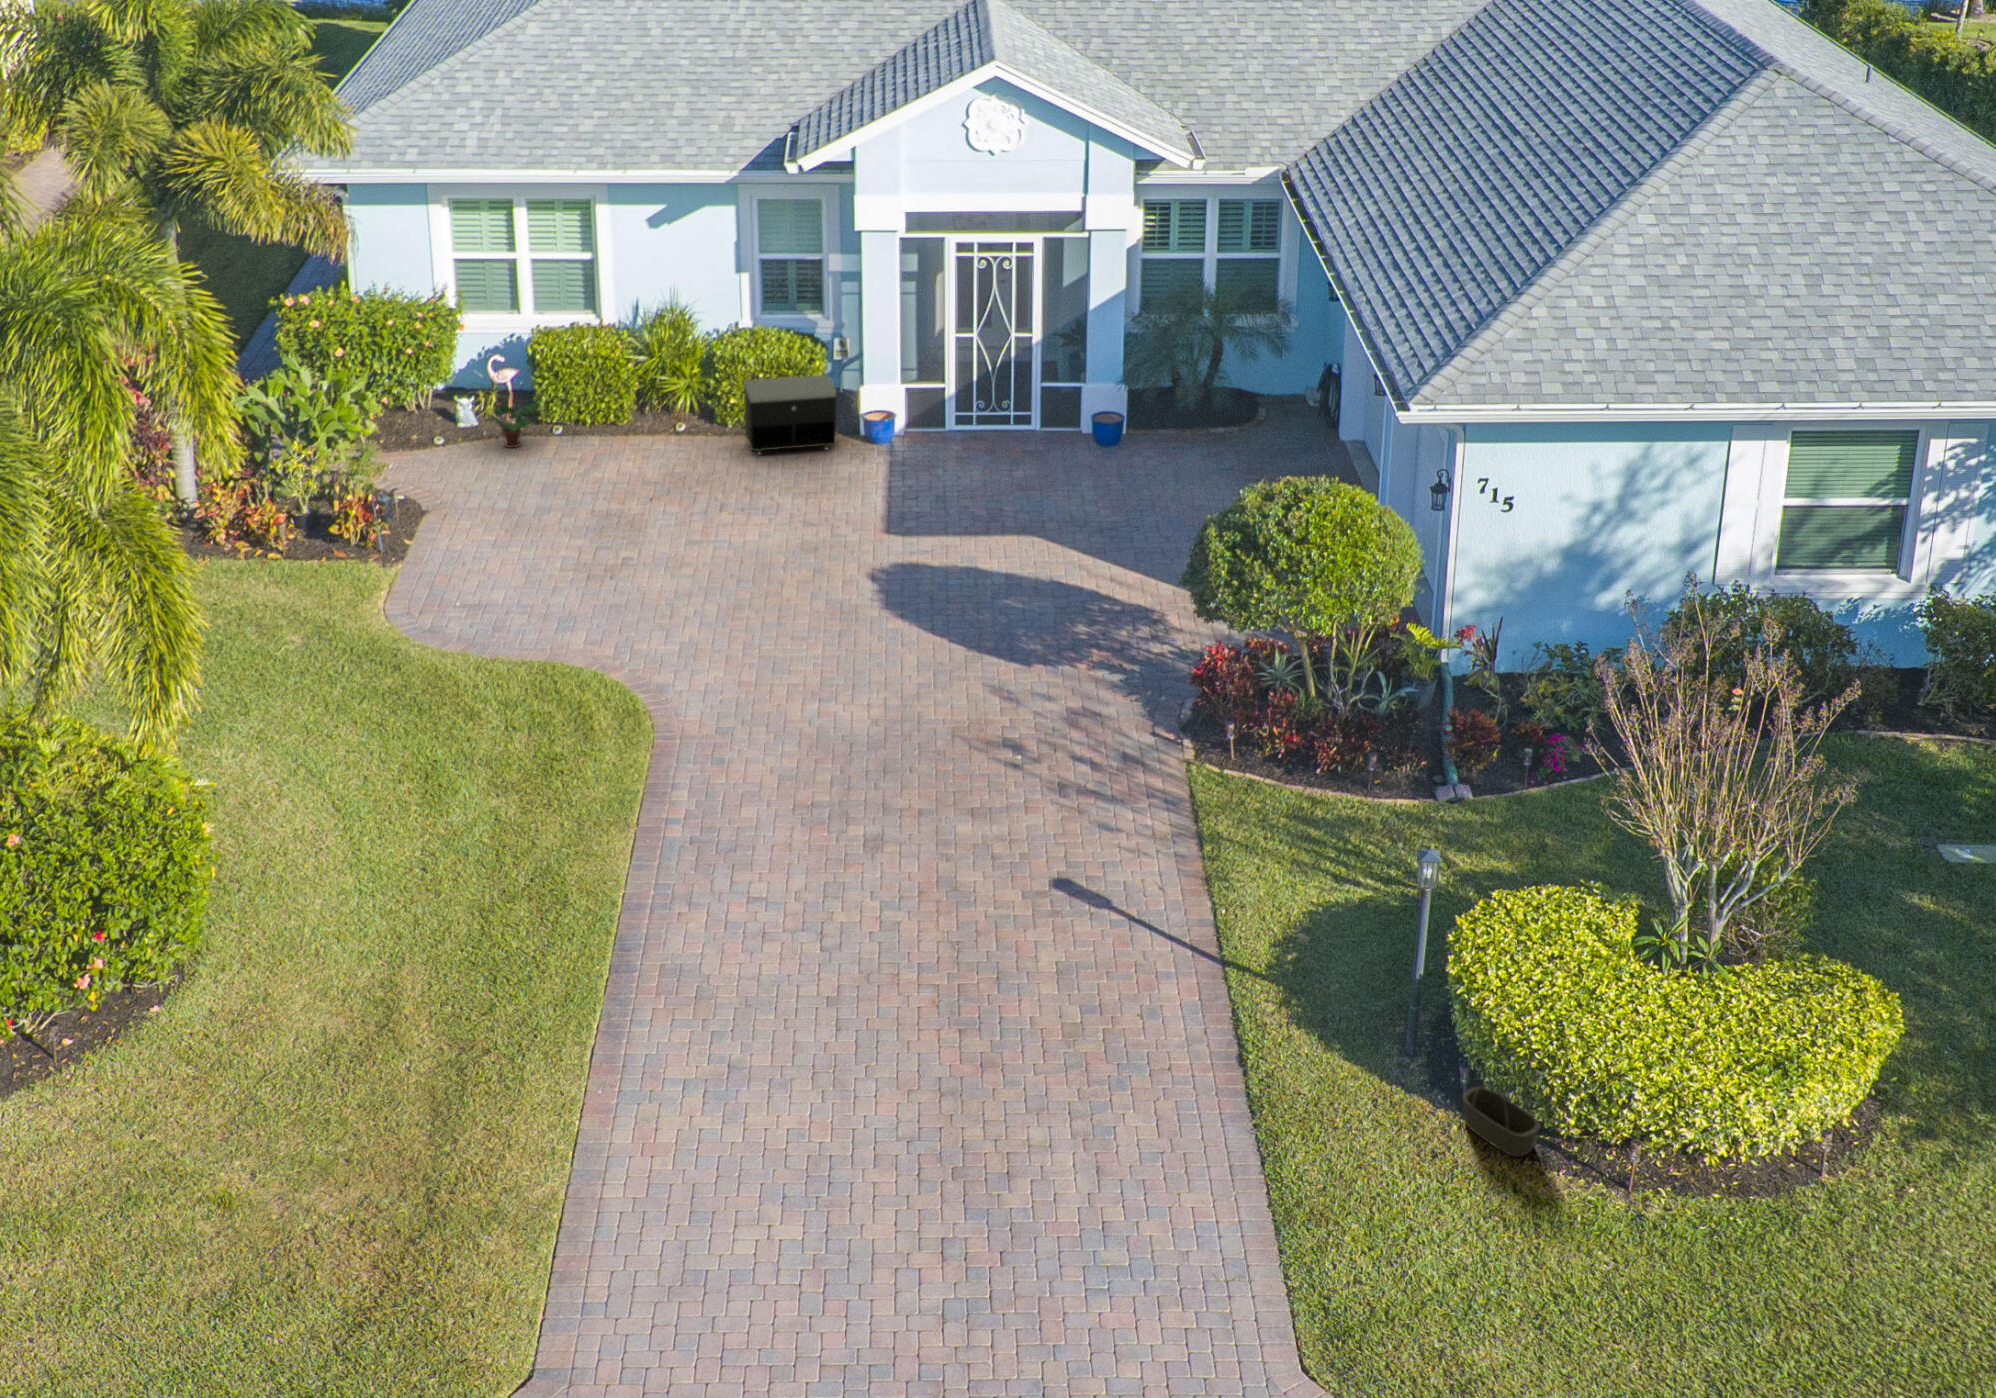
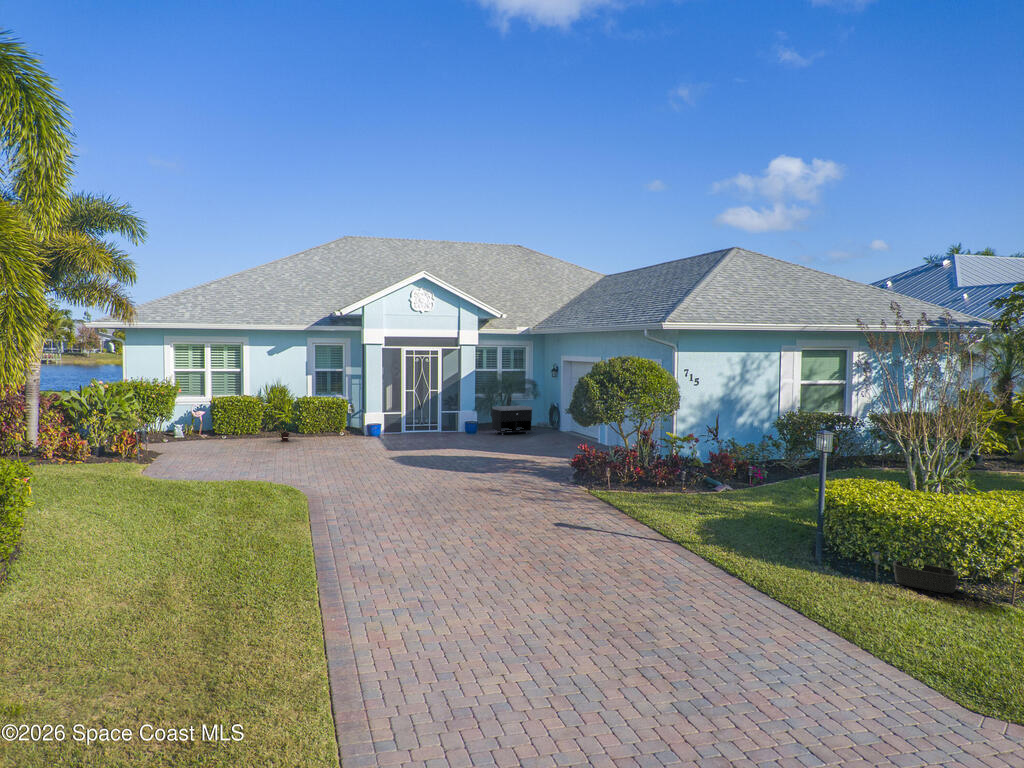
storage bench: present [744,375,836,455] -> present [492,406,532,435]
potted plant: present [479,402,539,448] -> present [266,421,296,442]

